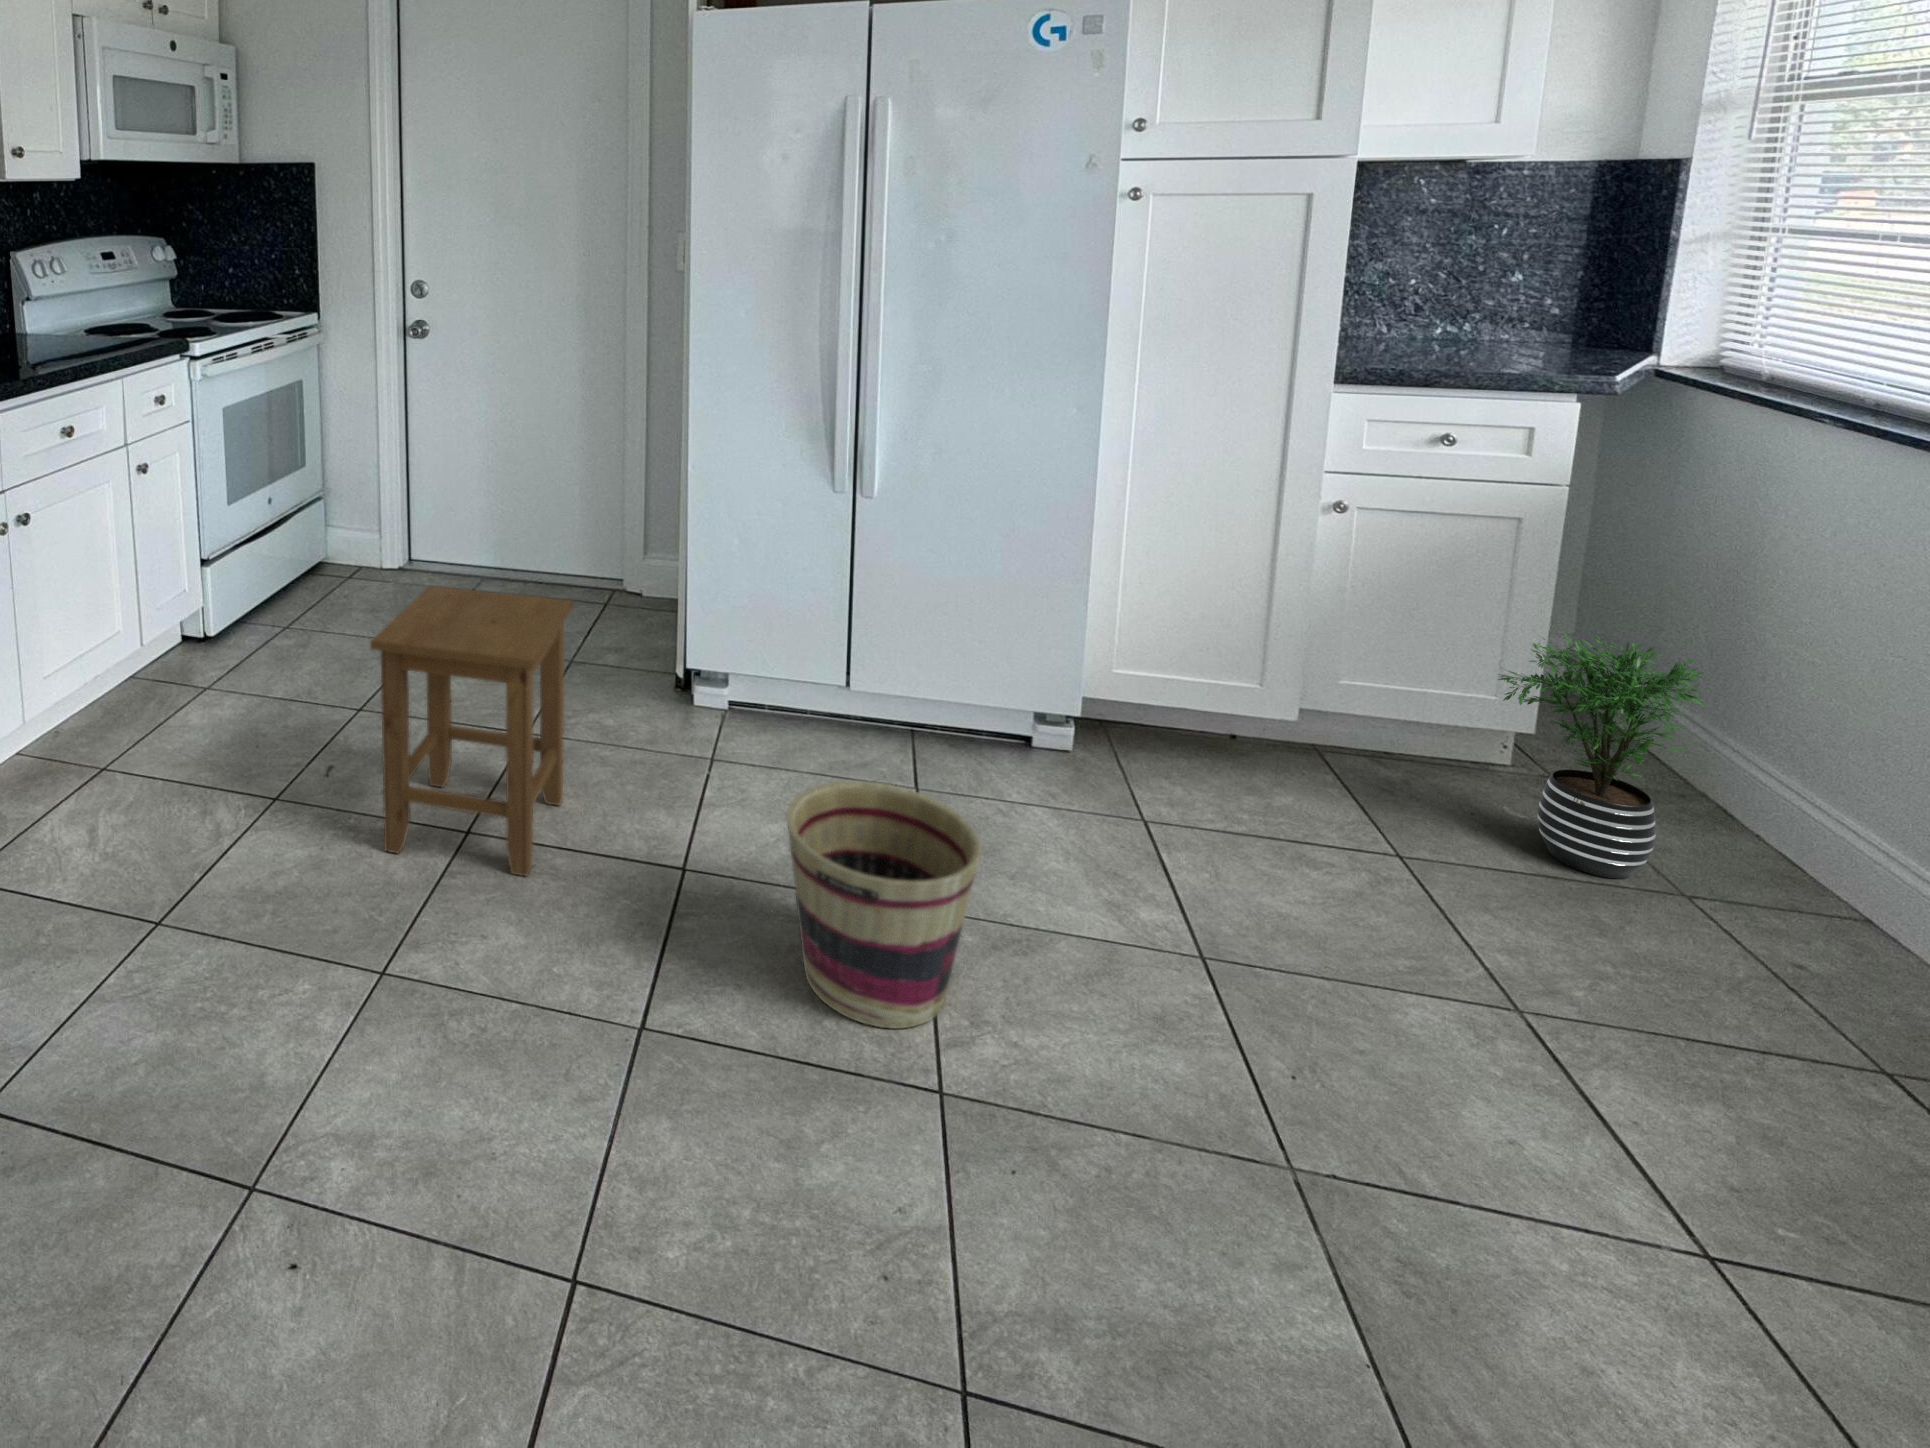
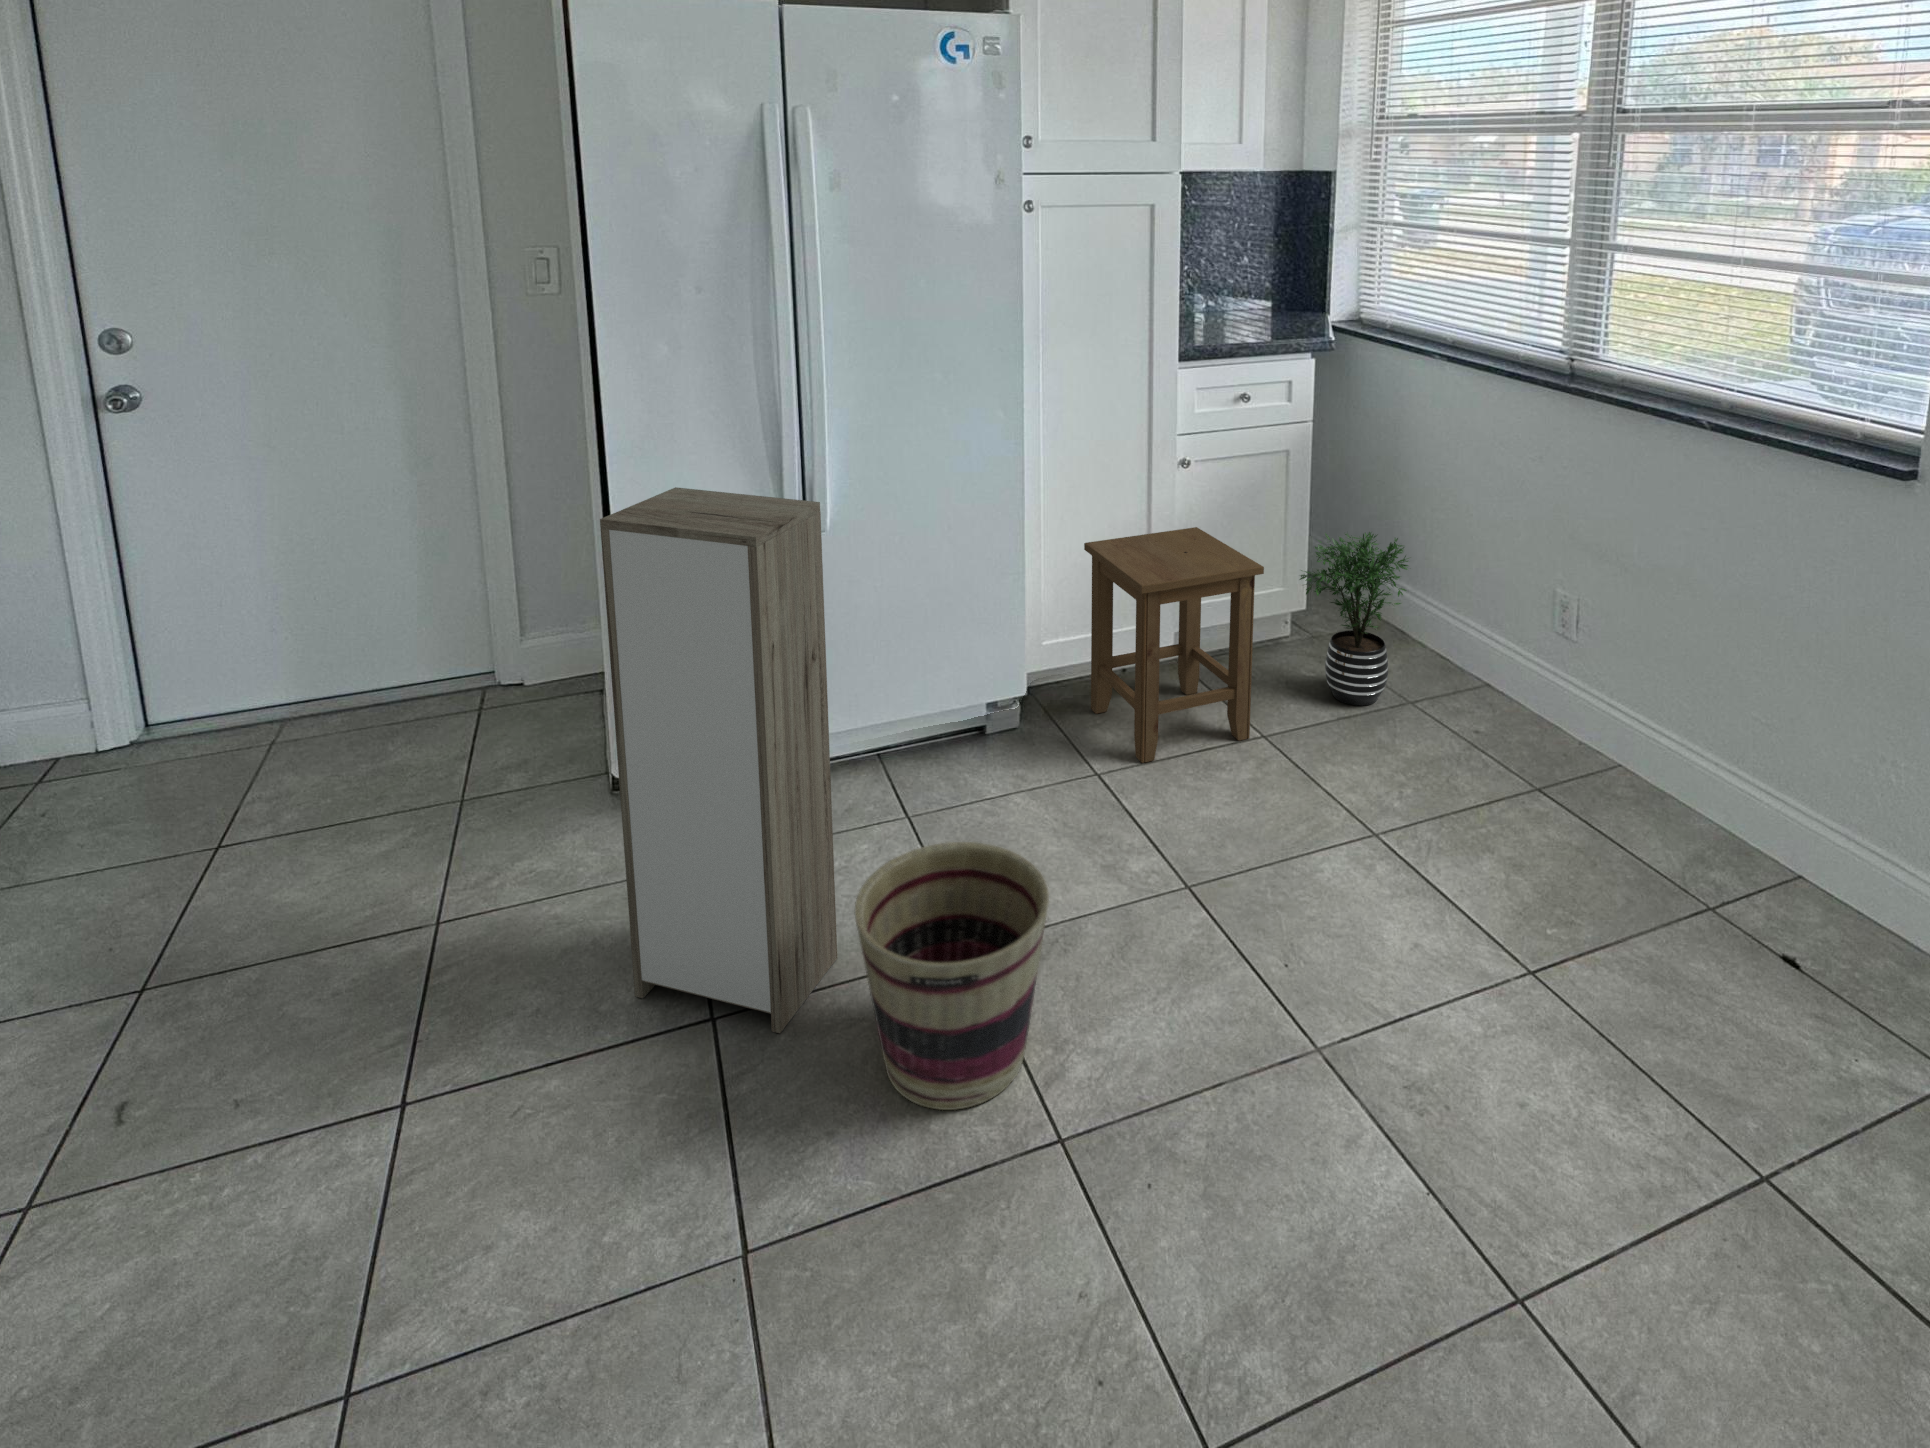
storage cabinet: none [634,418,818,899] -> present [600,487,837,1033]
stool: present [370,586,573,876] -> present [1084,527,1264,763]

